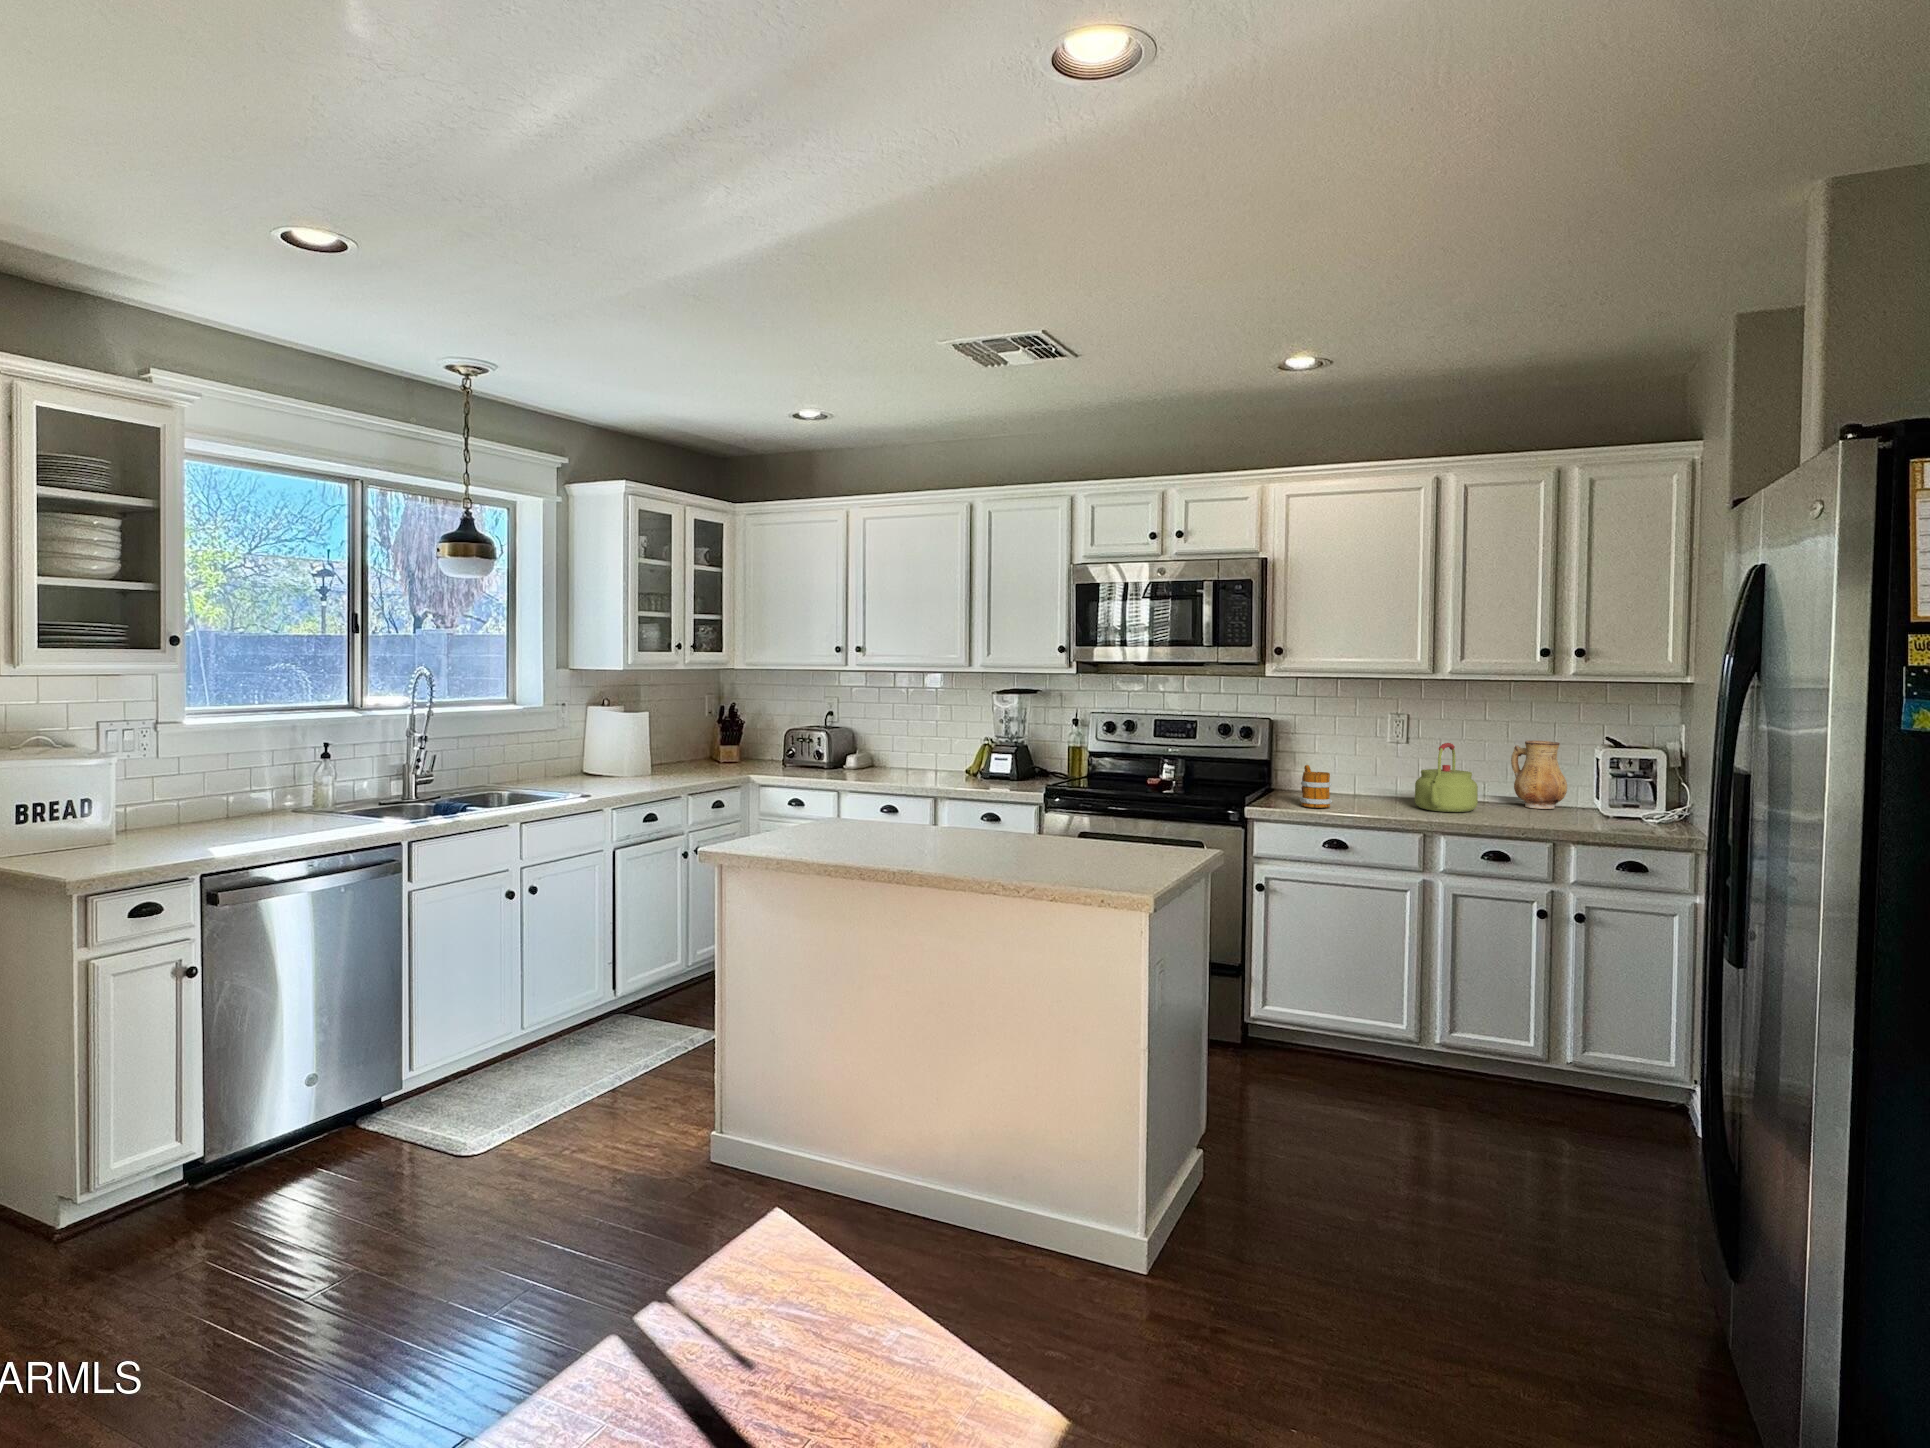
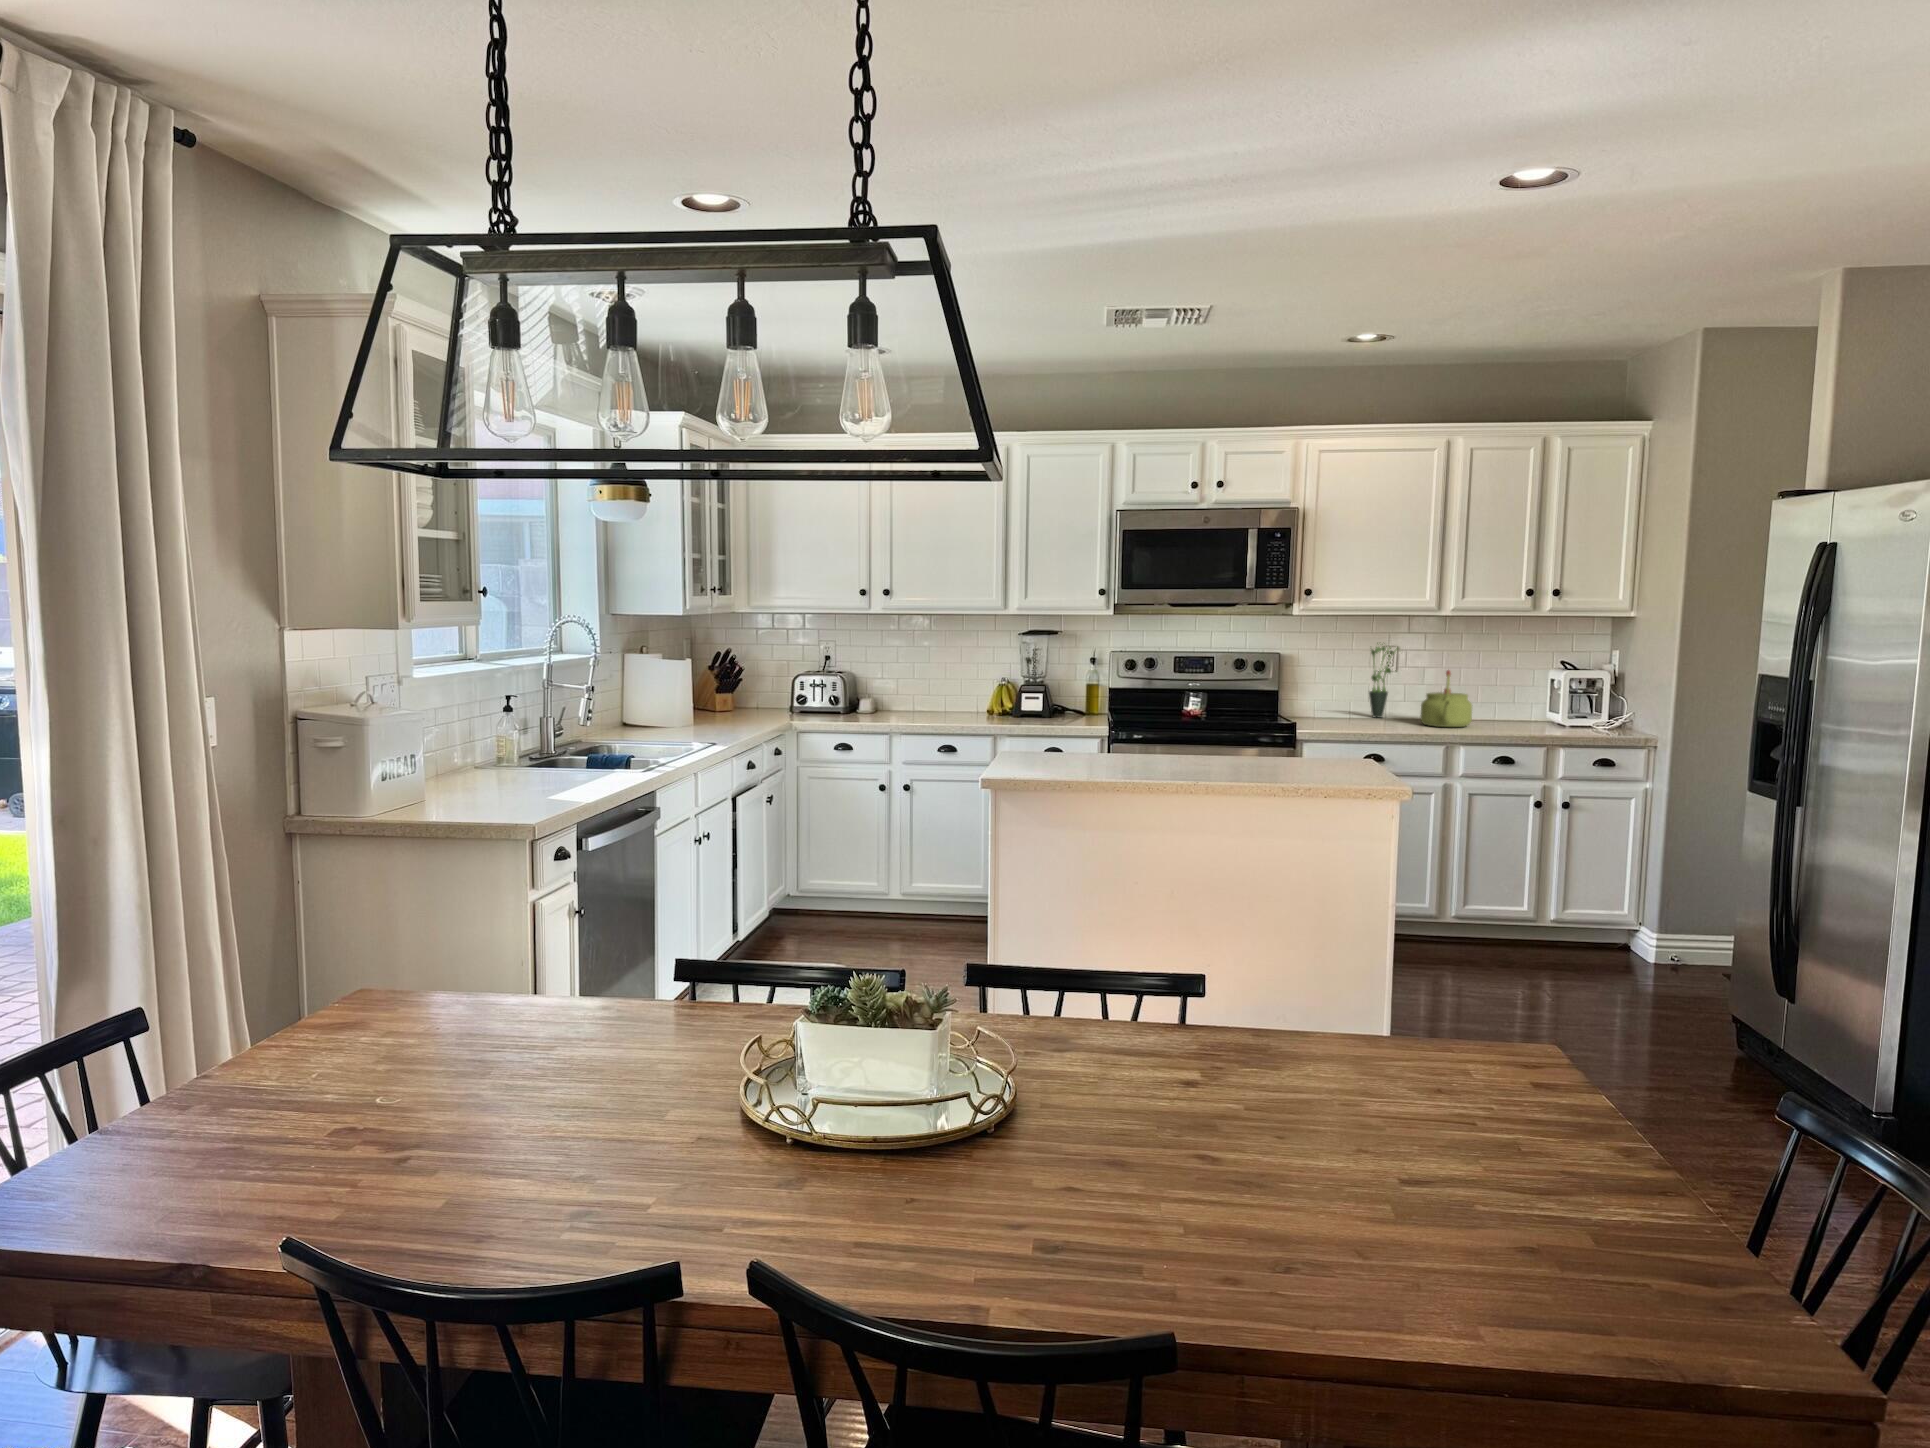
potted plant: none [1371,709,1410,796] -> present [1369,643,1396,718]
ceramic pitcher: present [1511,740,1567,809] -> none [1482,666,1528,722]
mug: present [1300,765,1332,808] -> none [1333,692,1364,728]

